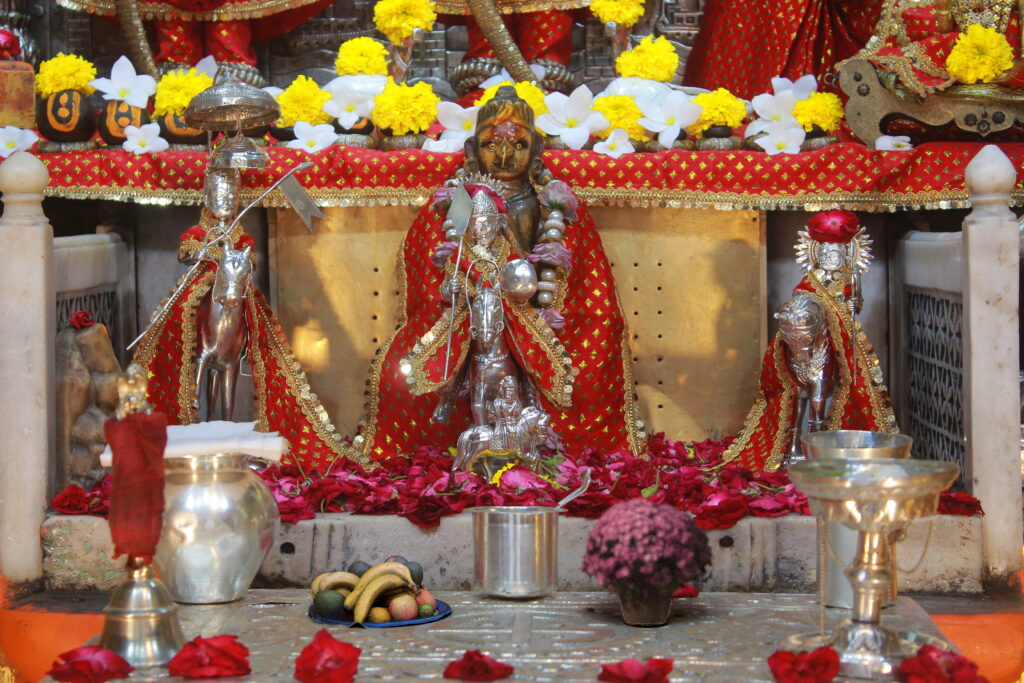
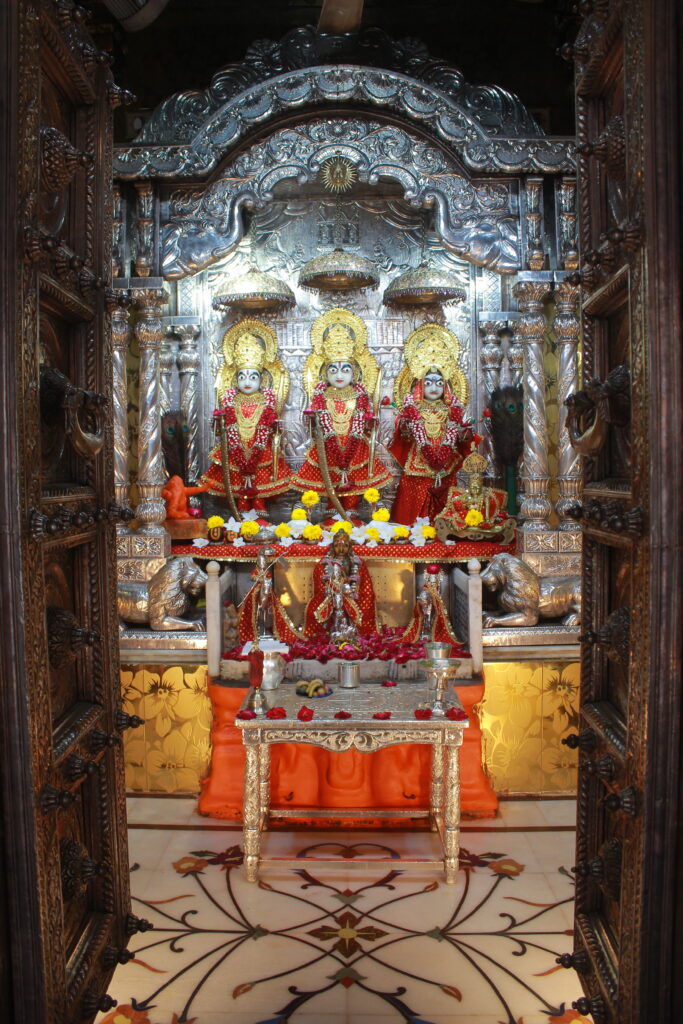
flower: present [580,499,713,625] -> none [366,663,401,697]

